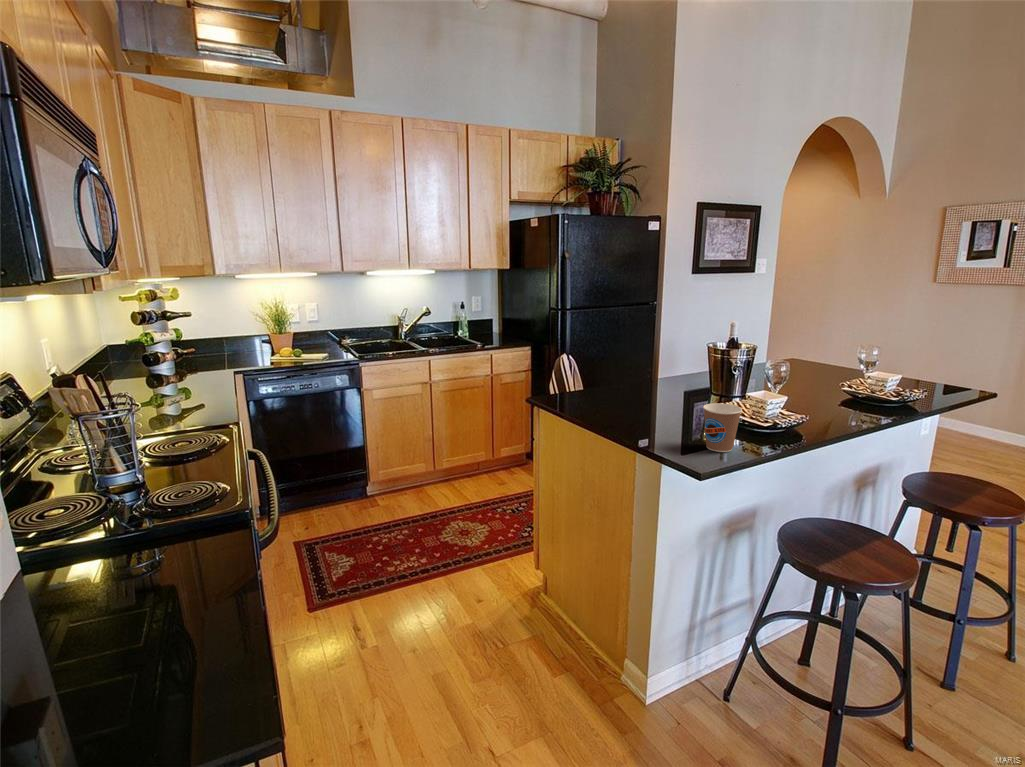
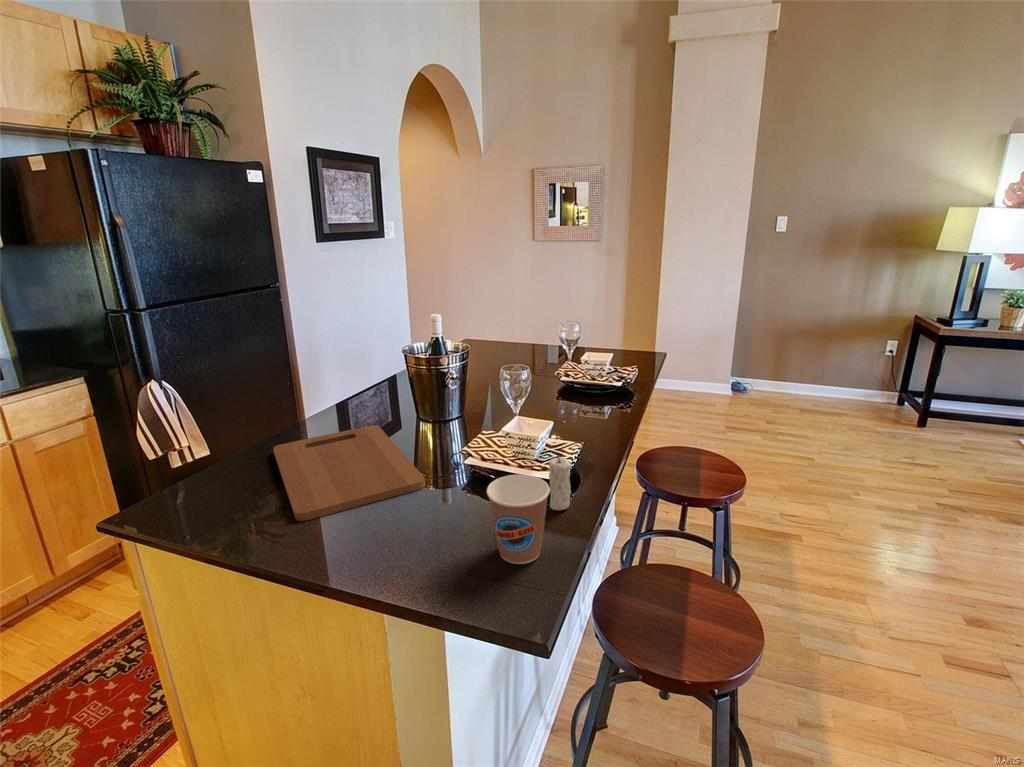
cutting board: none [611,386,688,418] -> present [273,425,425,521]
candle: none [757,402,775,442] -> present [549,457,571,510]

